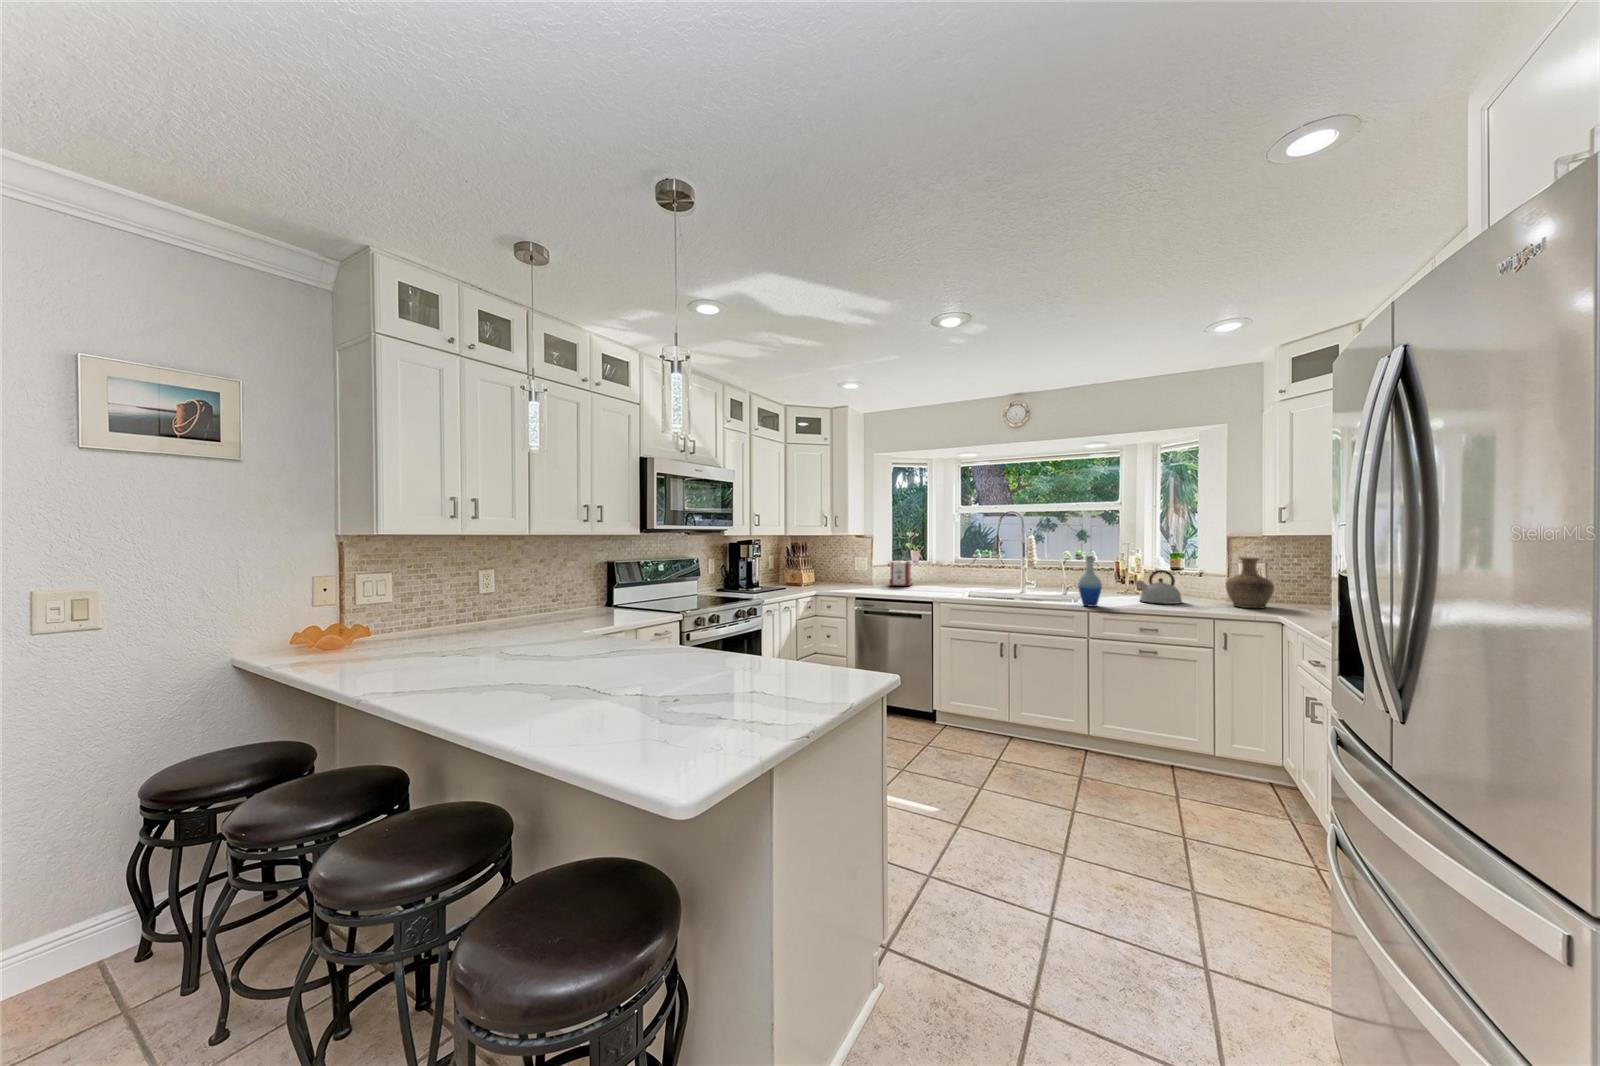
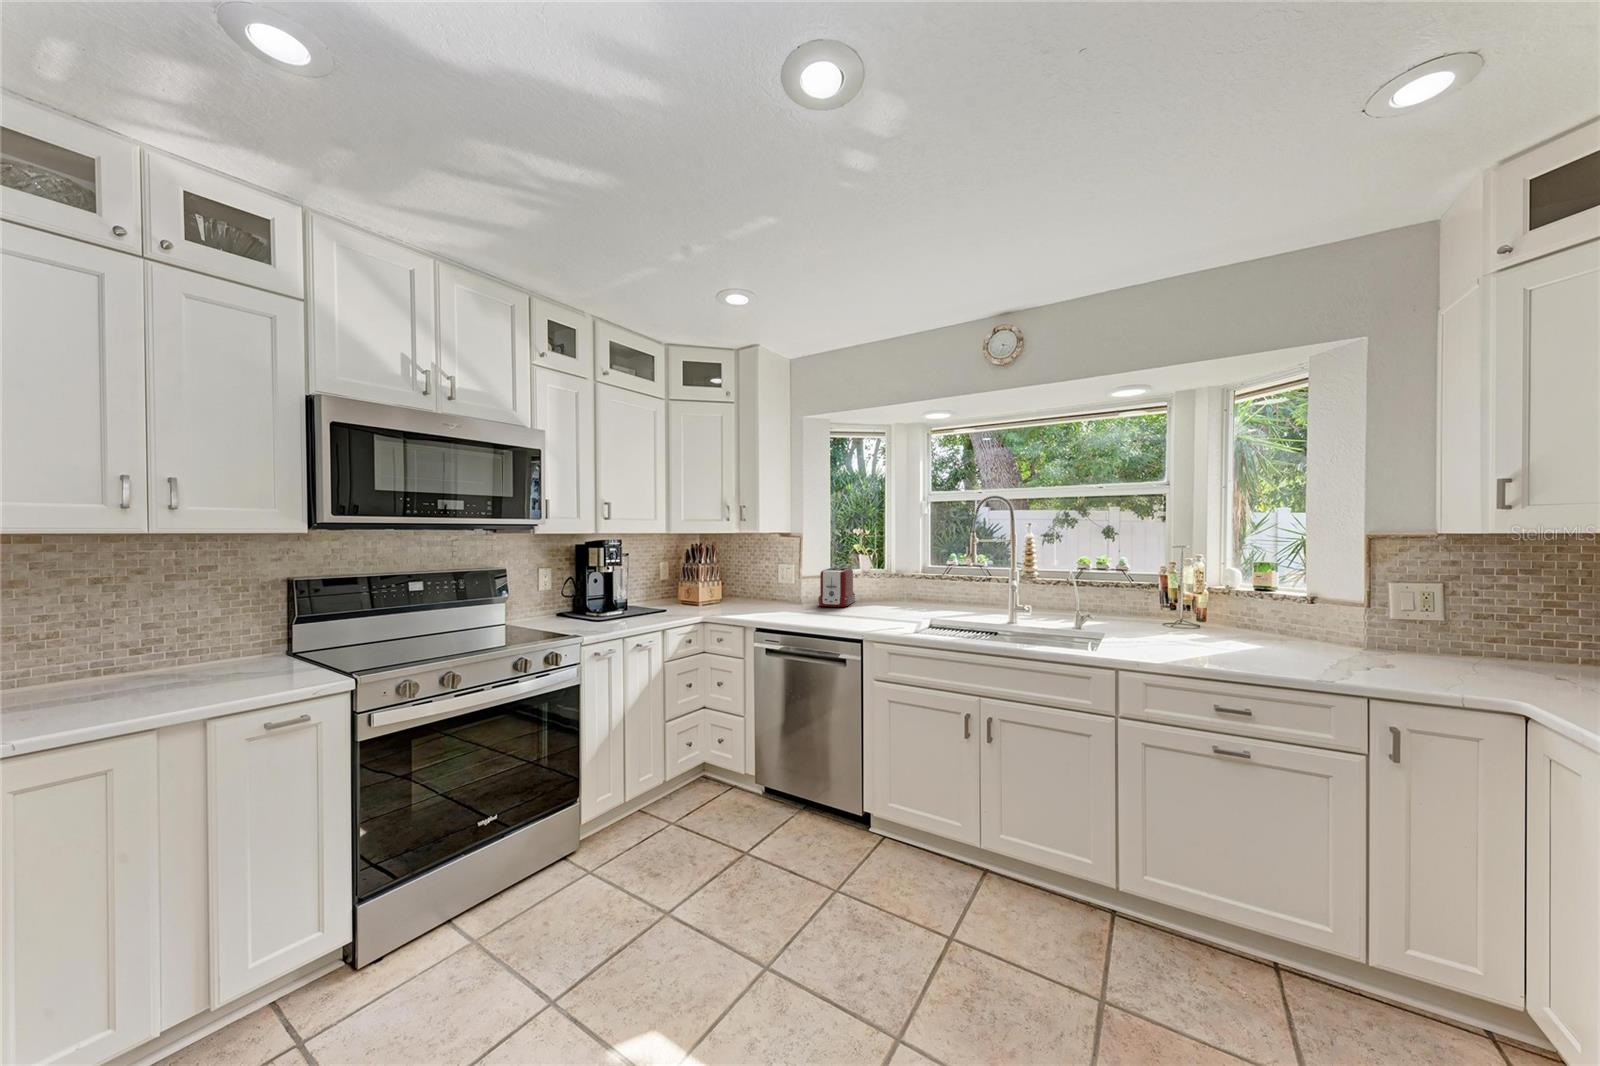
bottle: present [1078,556,1102,607] -> none [1101,571,1145,662]
vase: present [1226,557,1274,608] -> none [1376,575,1483,674]
kettle: present [1136,570,1182,604] -> none [1201,594,1290,657]

